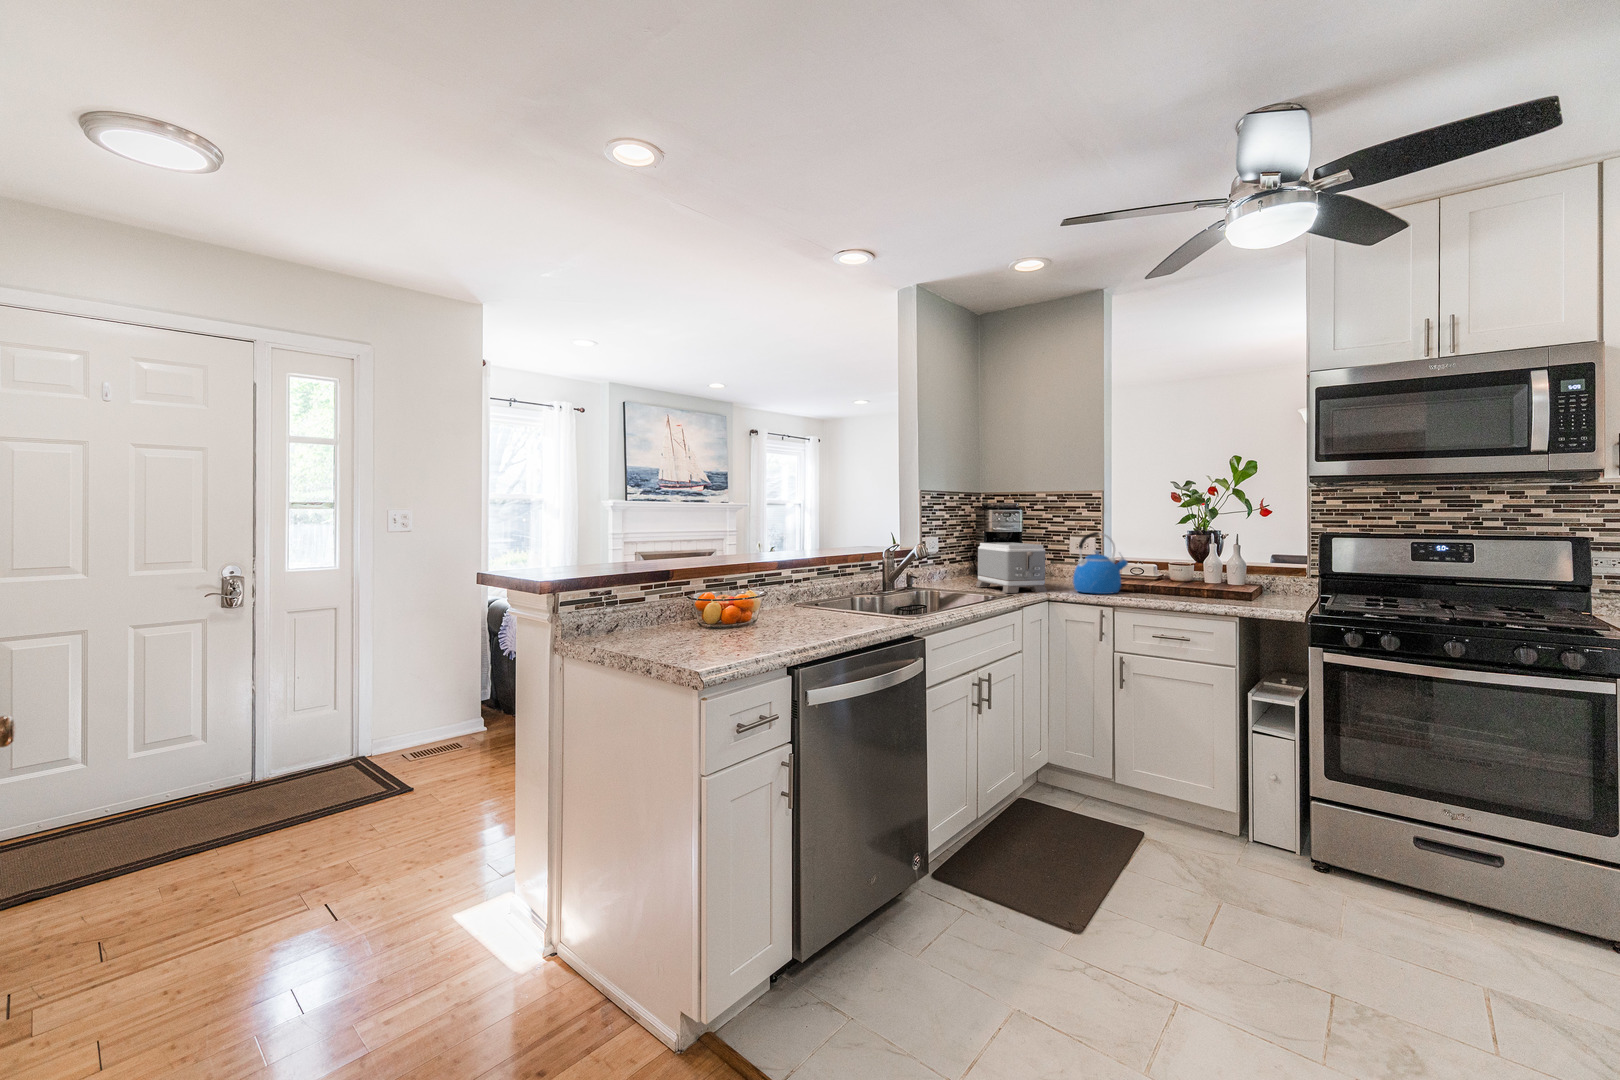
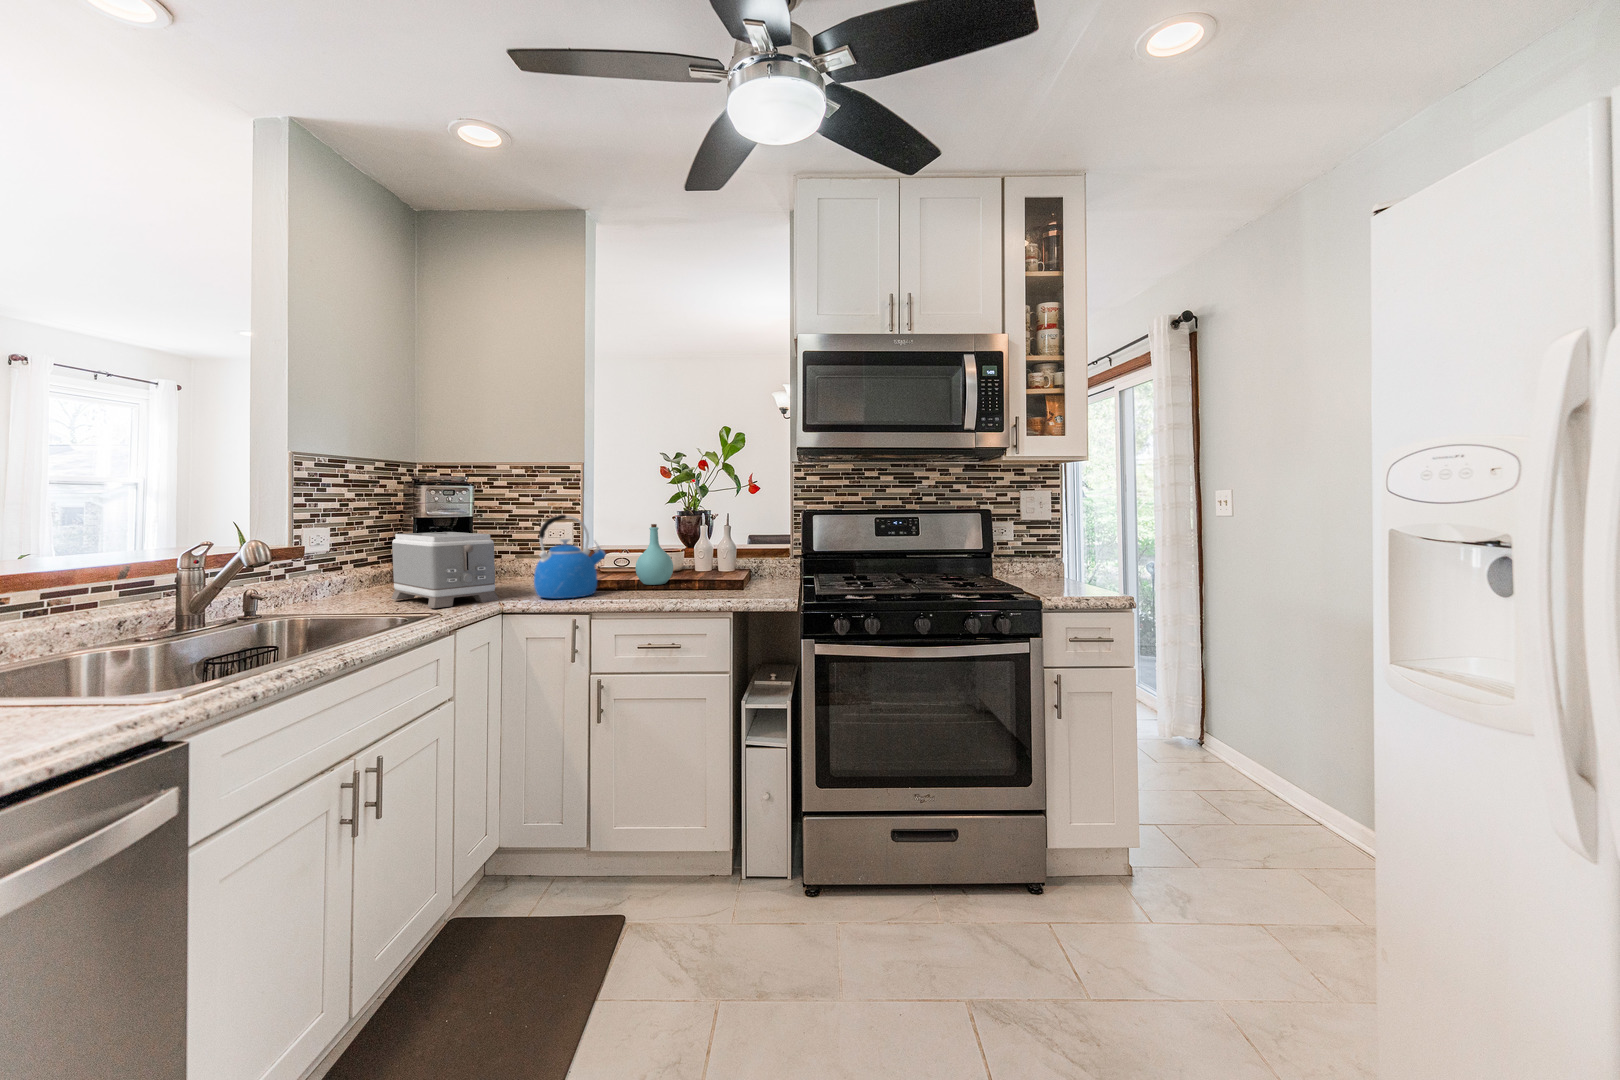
bottle: none [1152,541,1186,590] -> present [635,524,673,585]

